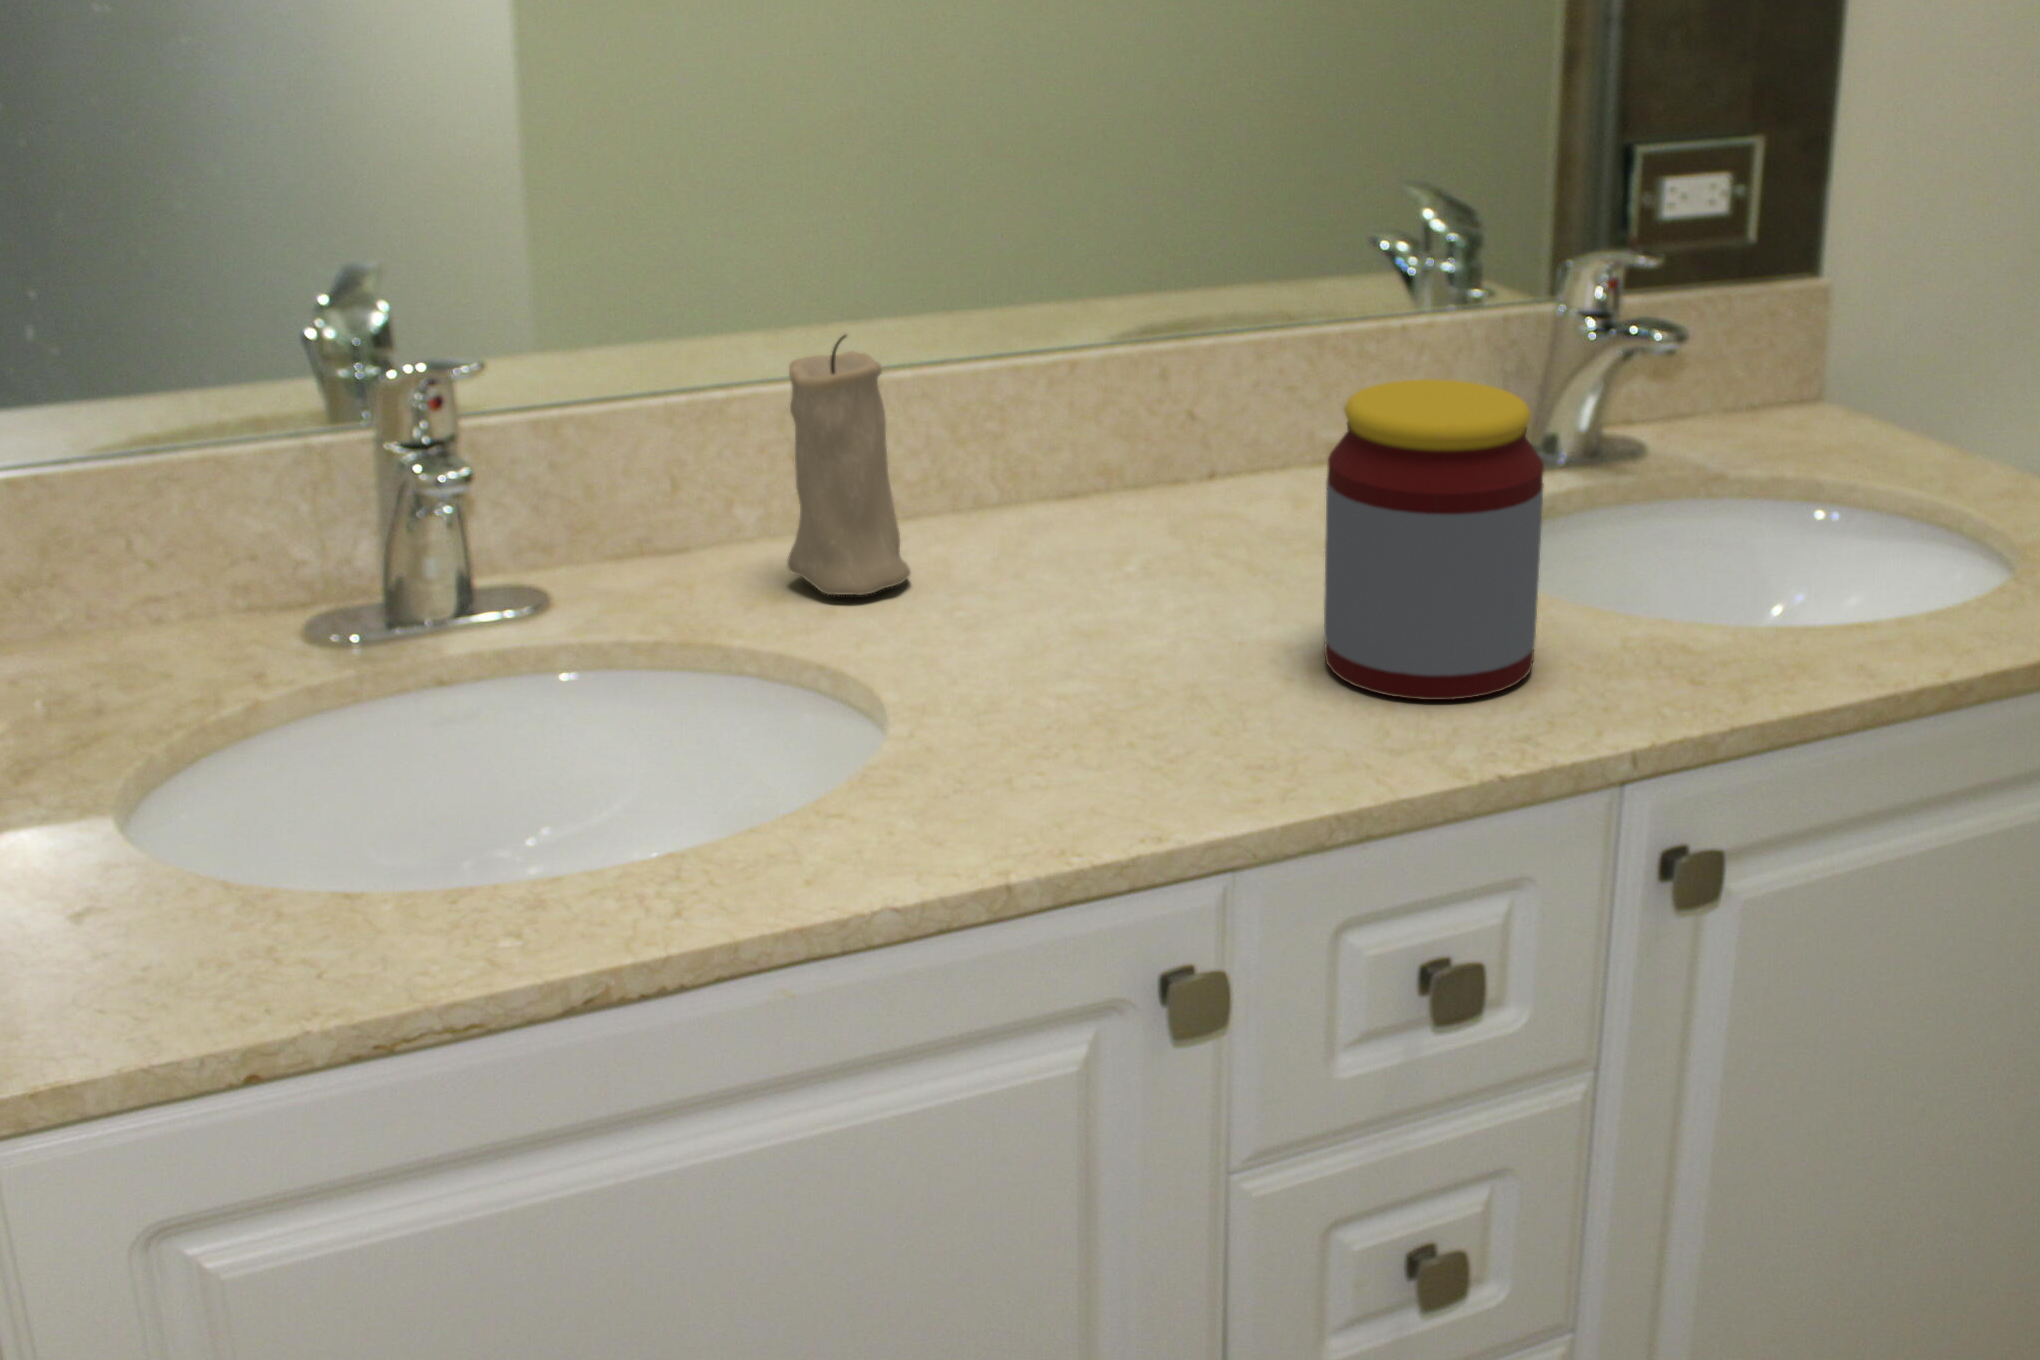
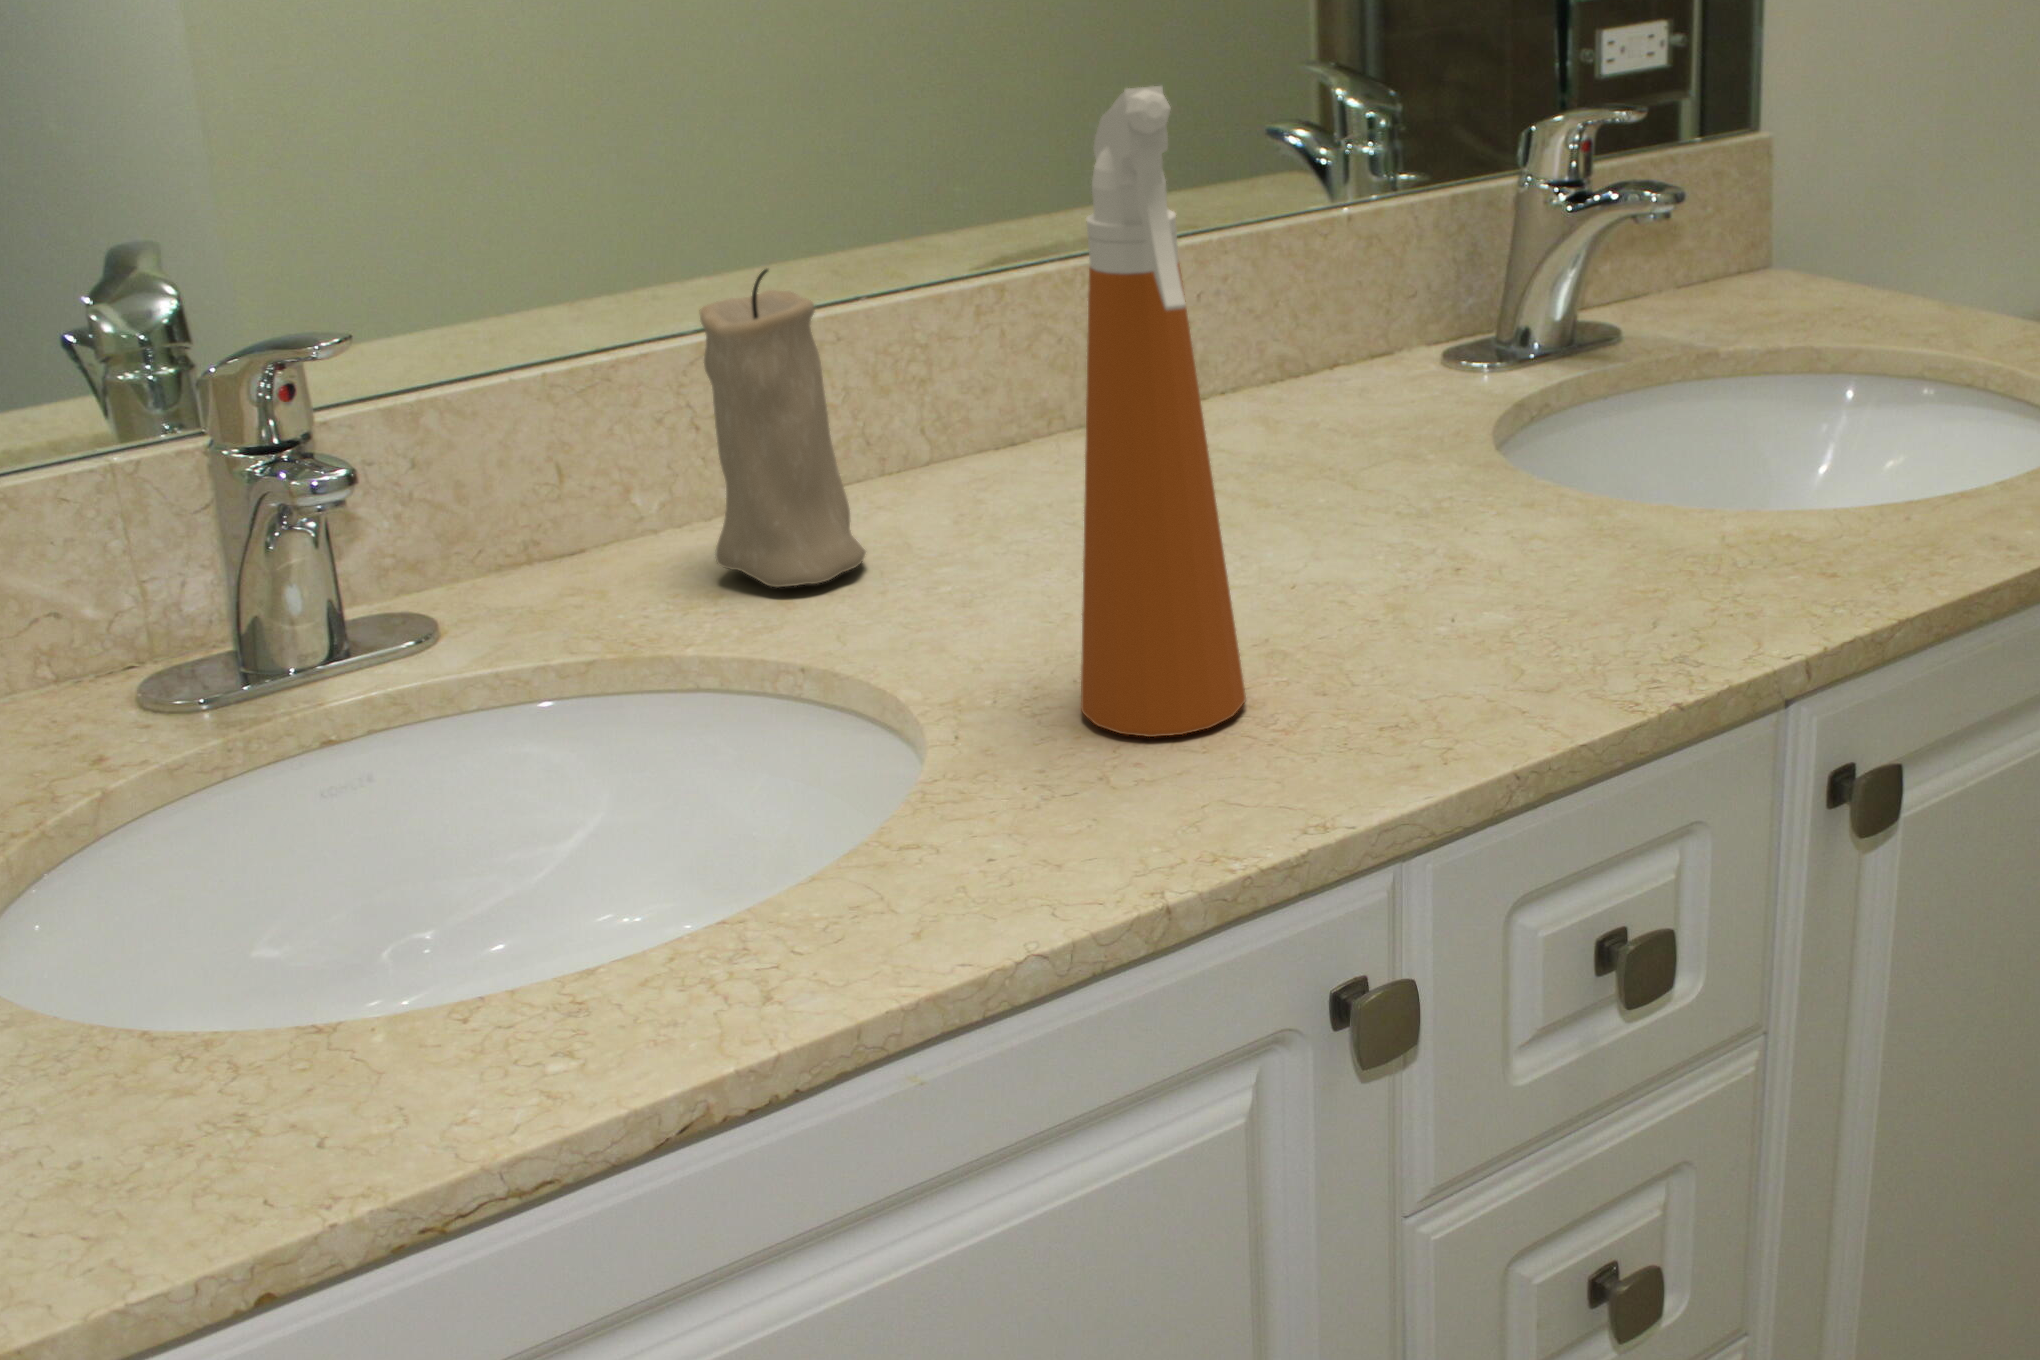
spray bottle: none [1015,233,1154,751] -> present [1081,86,1246,737]
jar: present [1324,379,1544,700] -> none [1394,252,1653,631]

